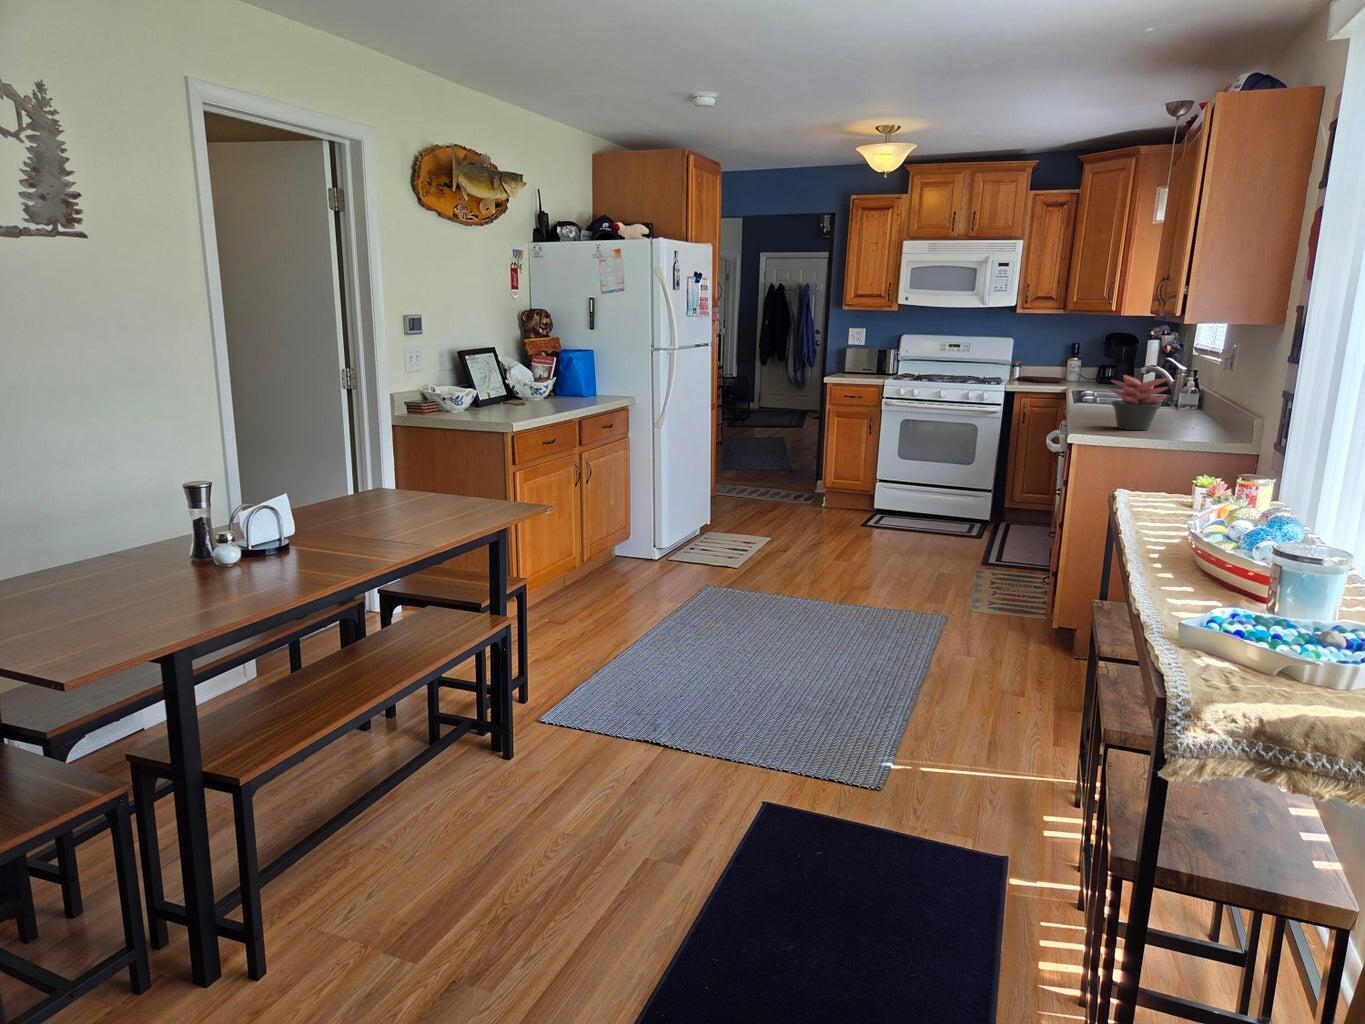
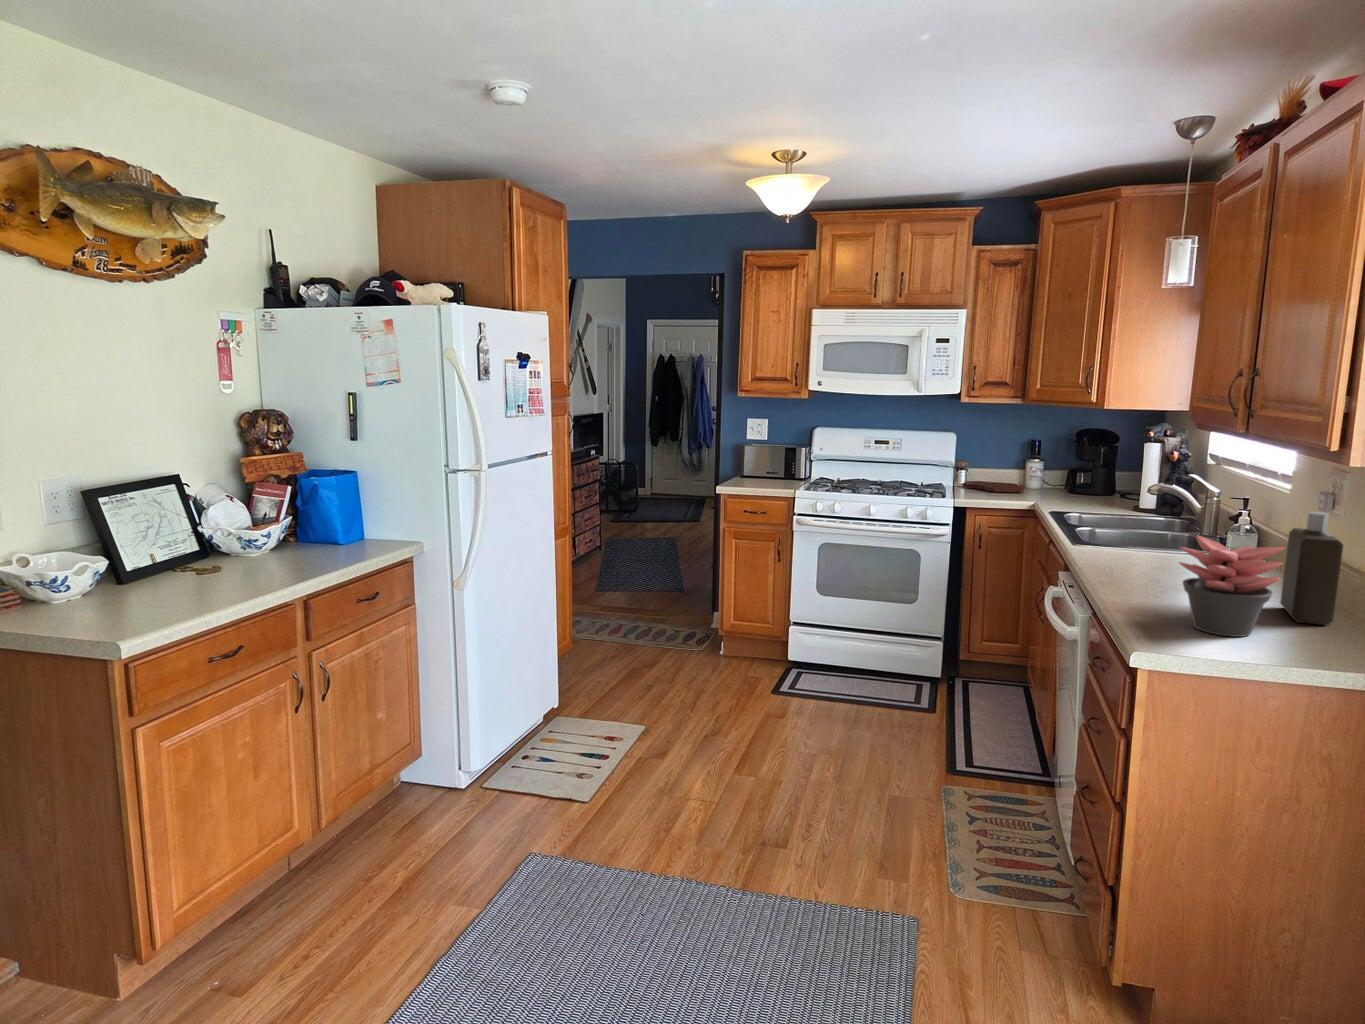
bottle: none [1181,362,1211,429] -> present [1280,512,1343,626]

